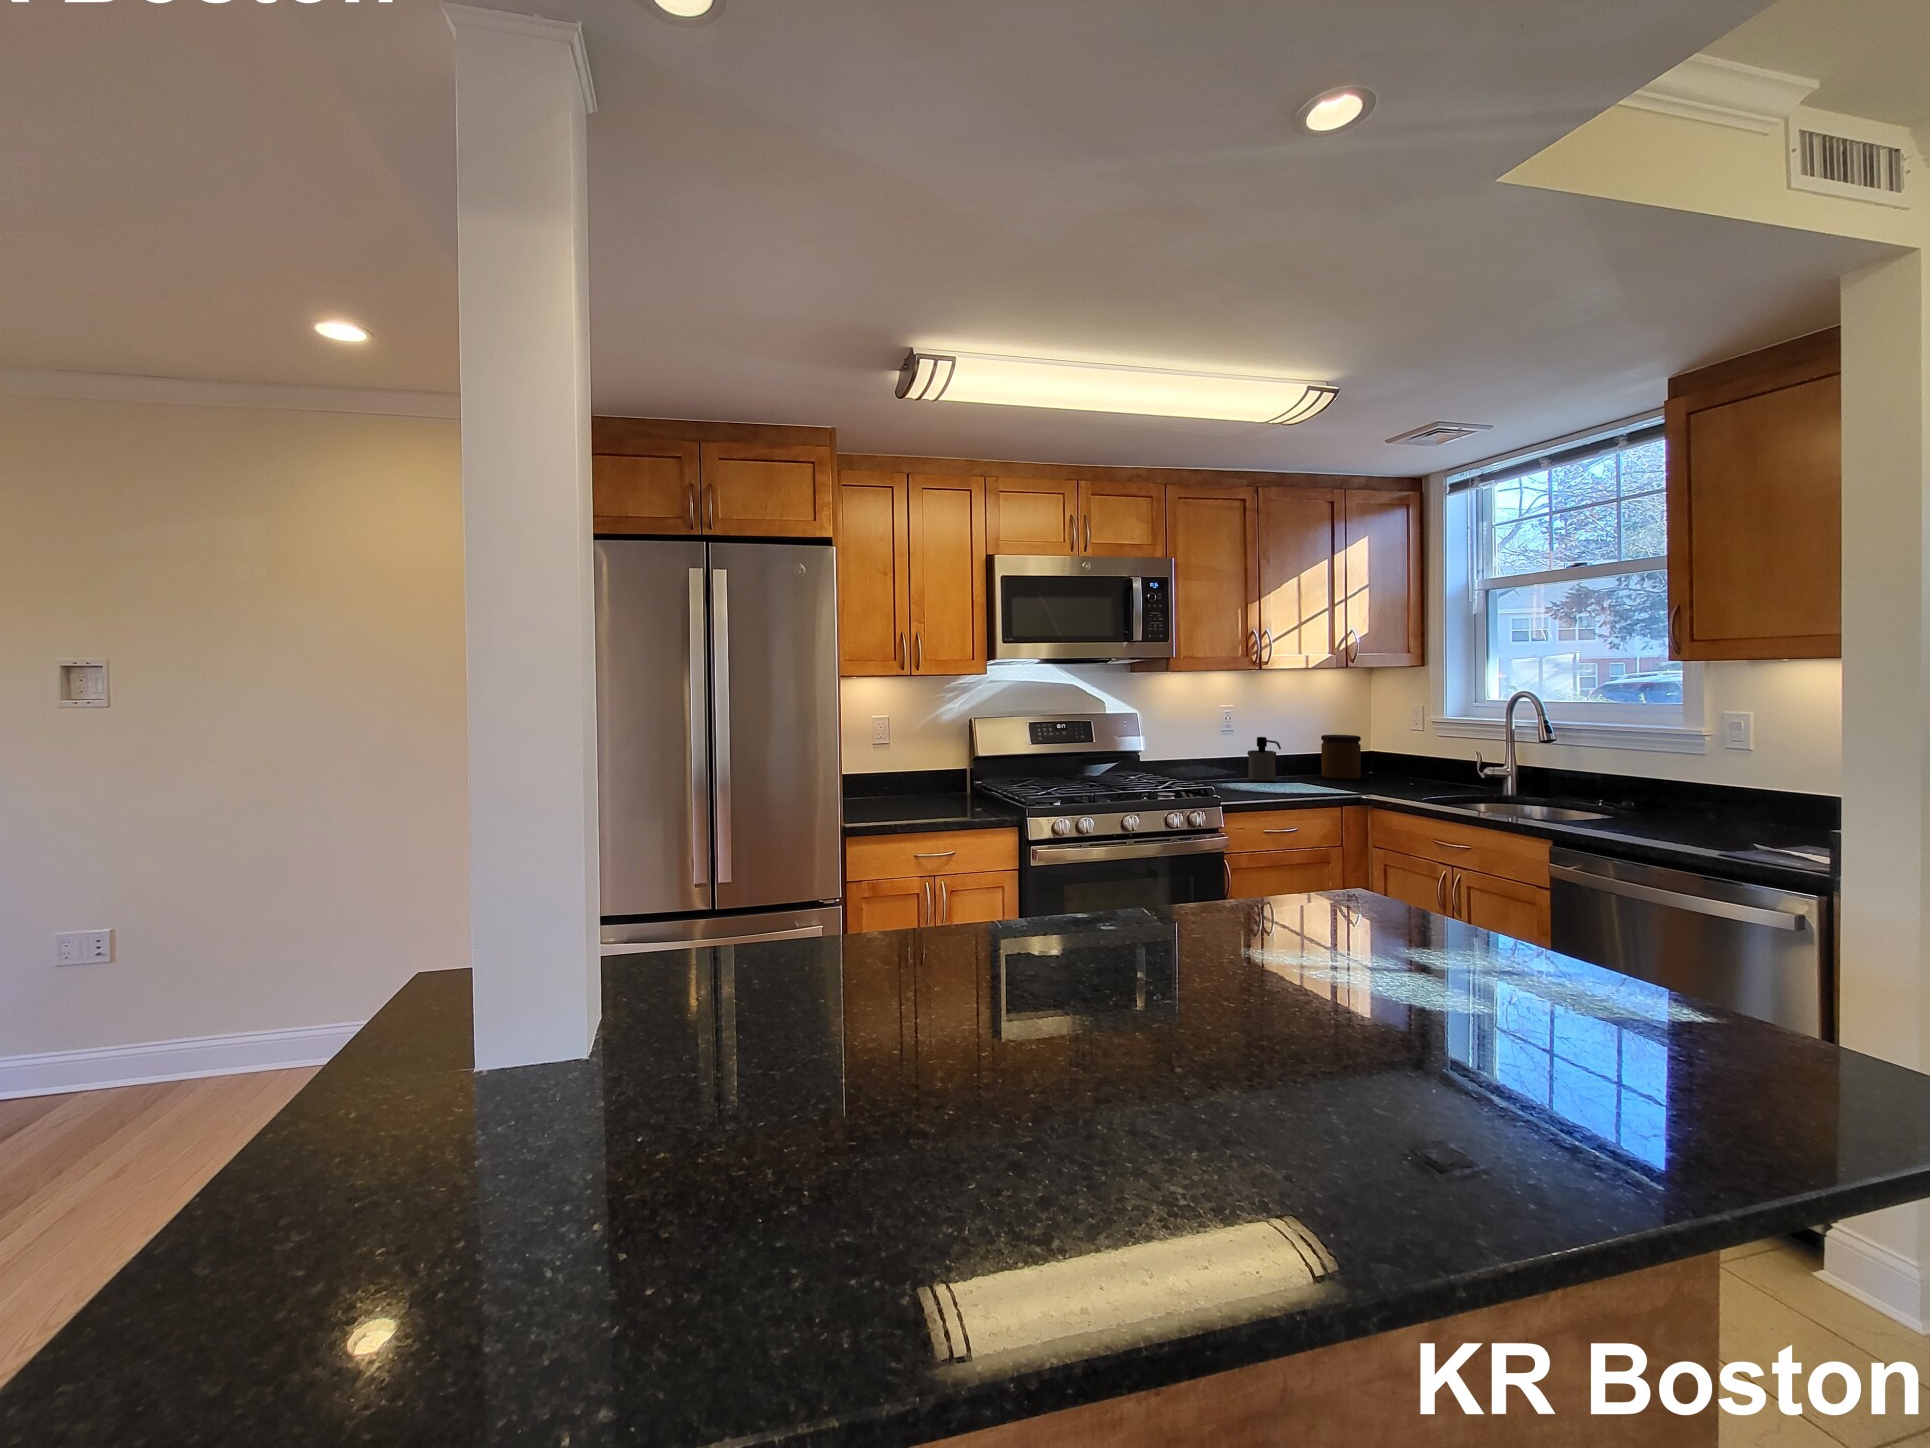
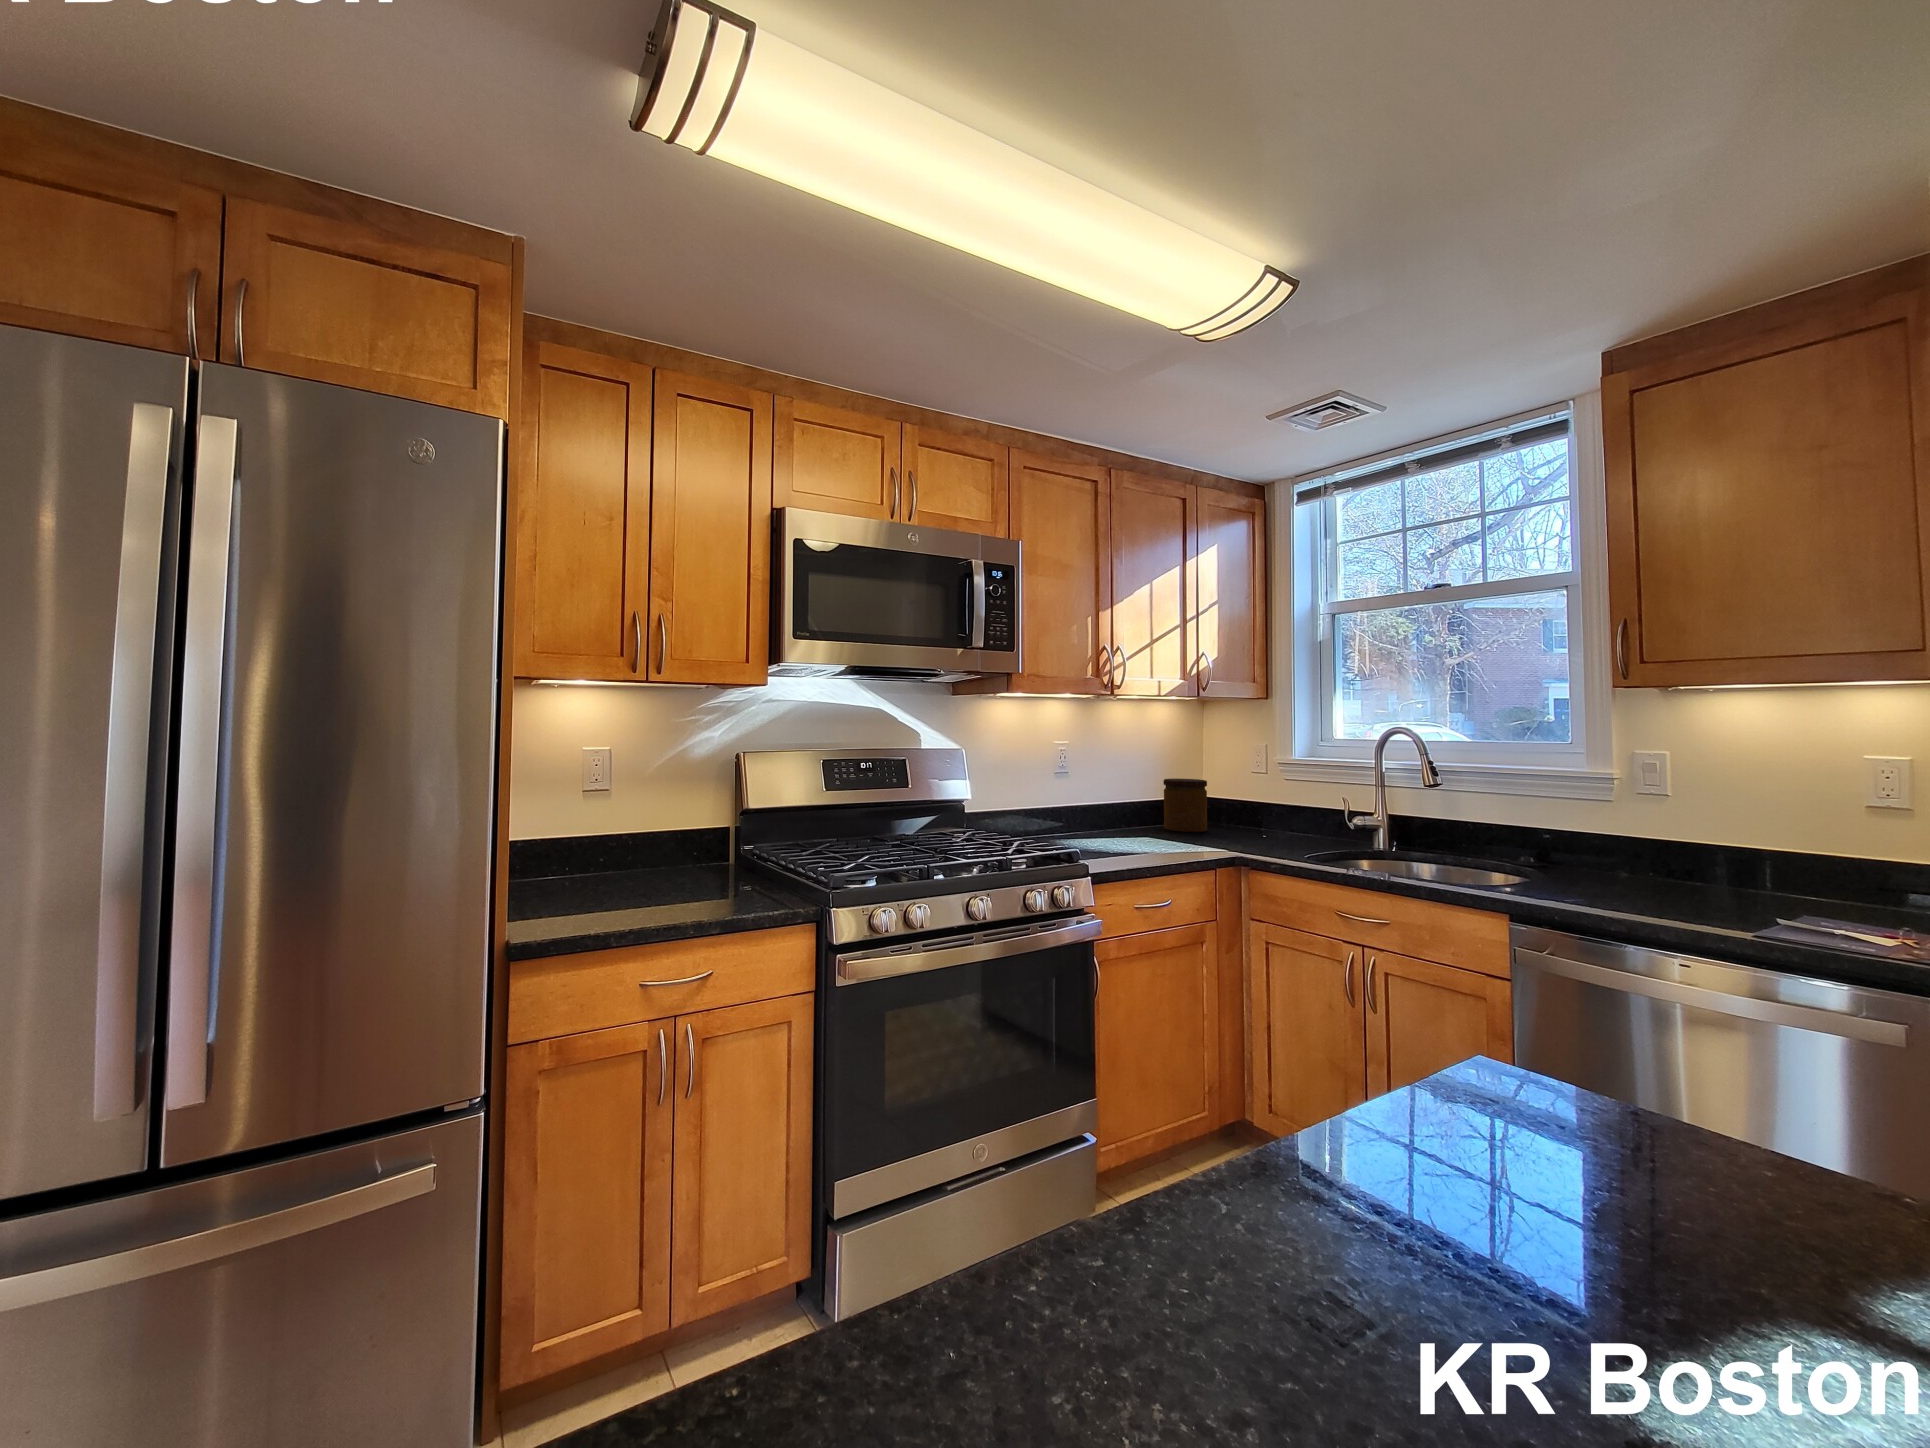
soap dispenser: present [1248,737,1281,781] -> none [1090,781,1134,837]

